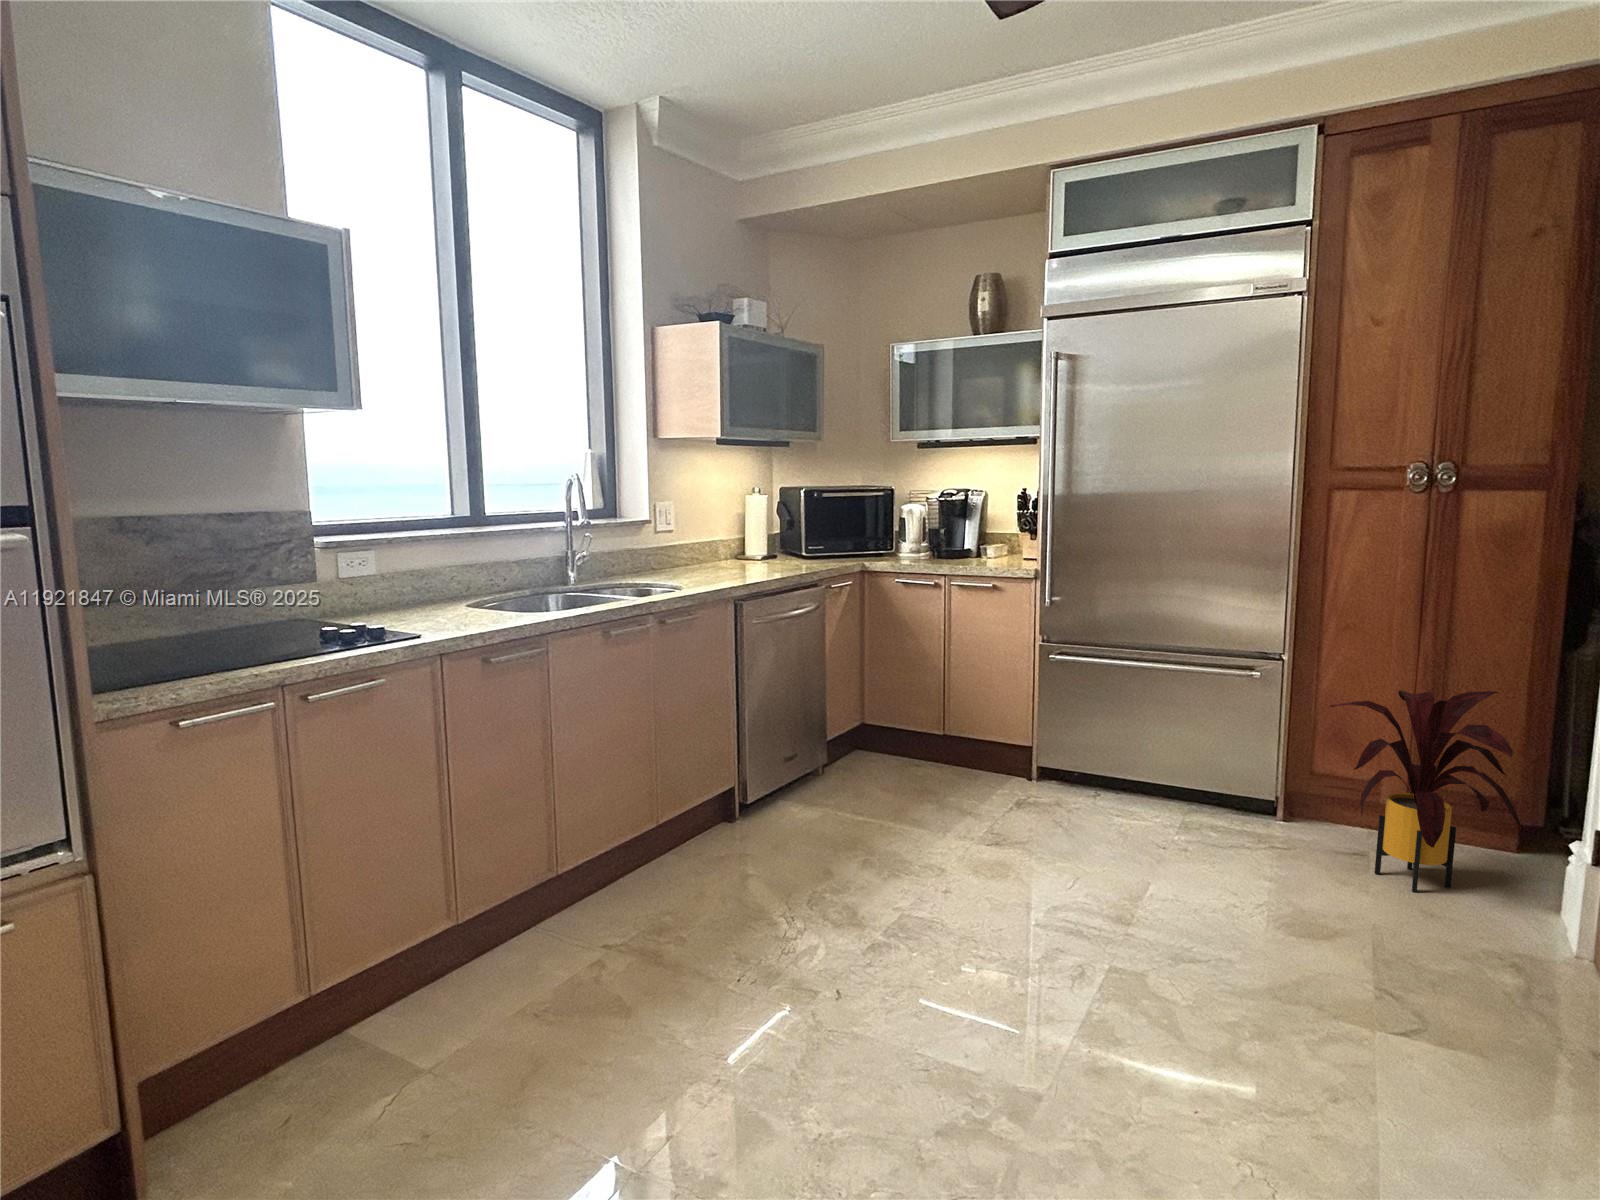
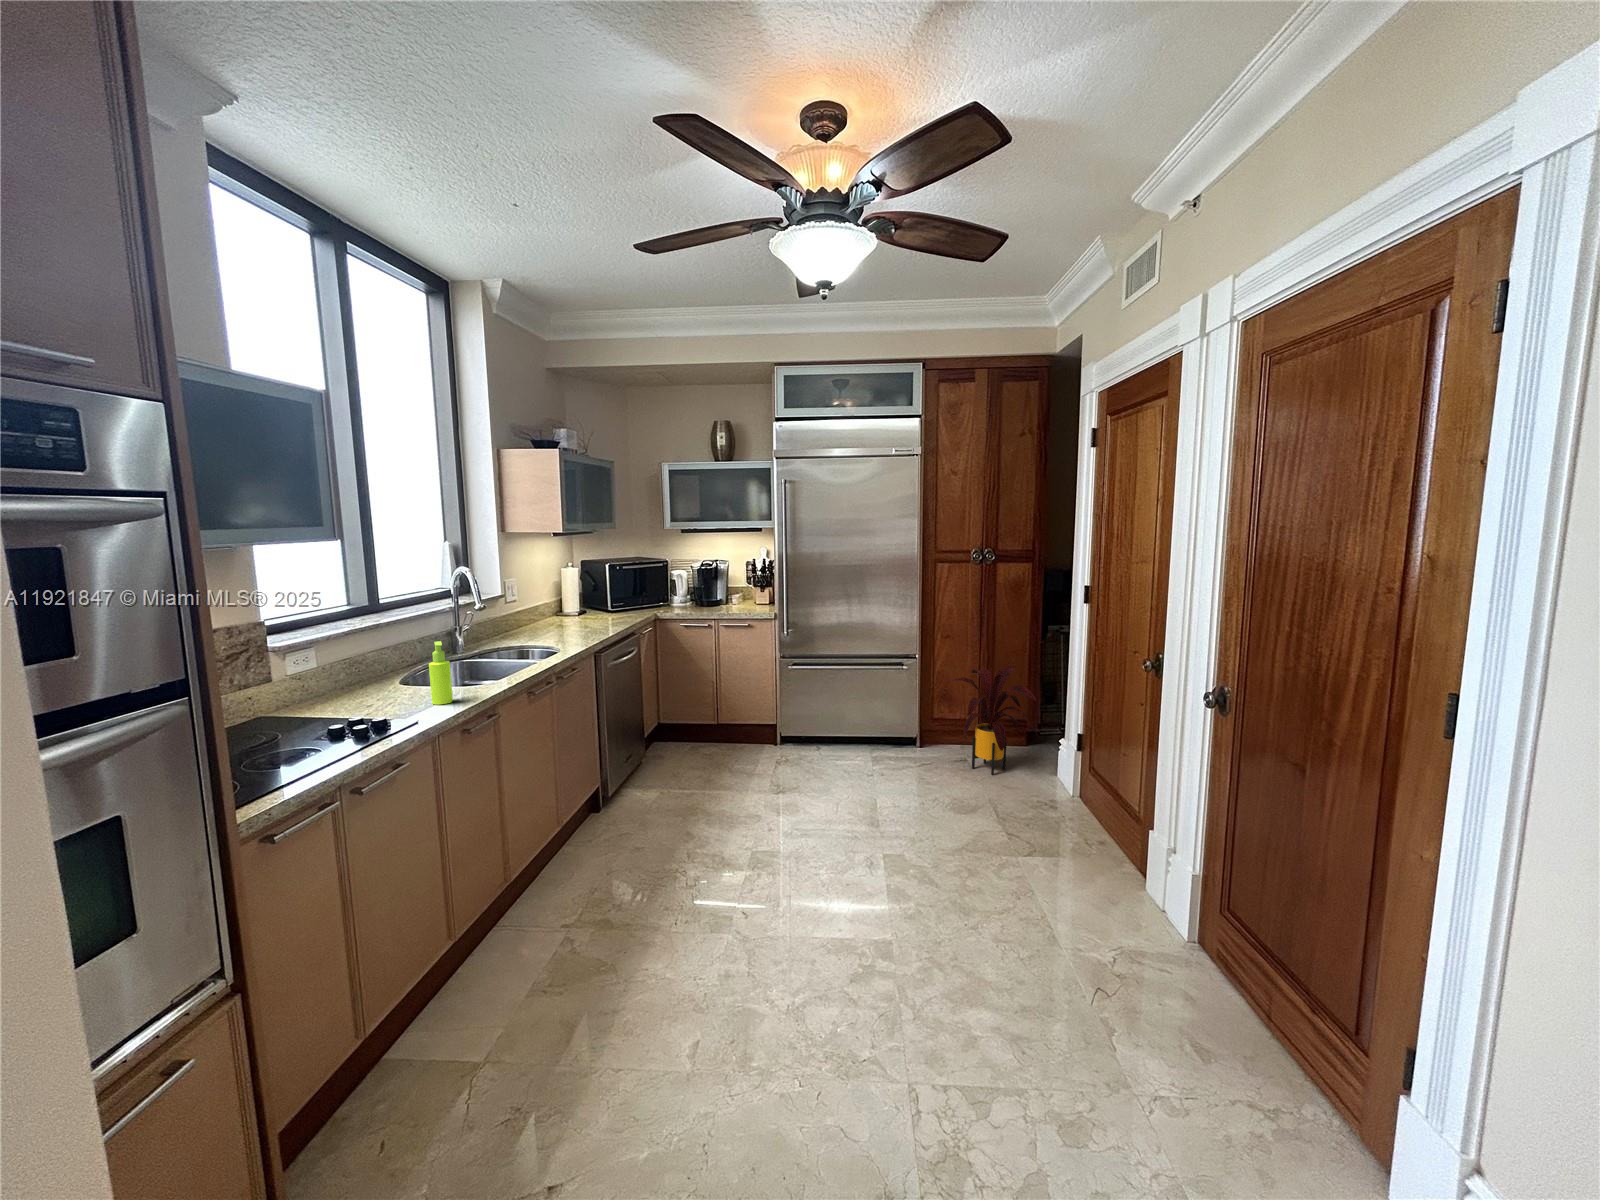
soap dispenser: none [460,547,487,626] -> present [429,641,453,705]

